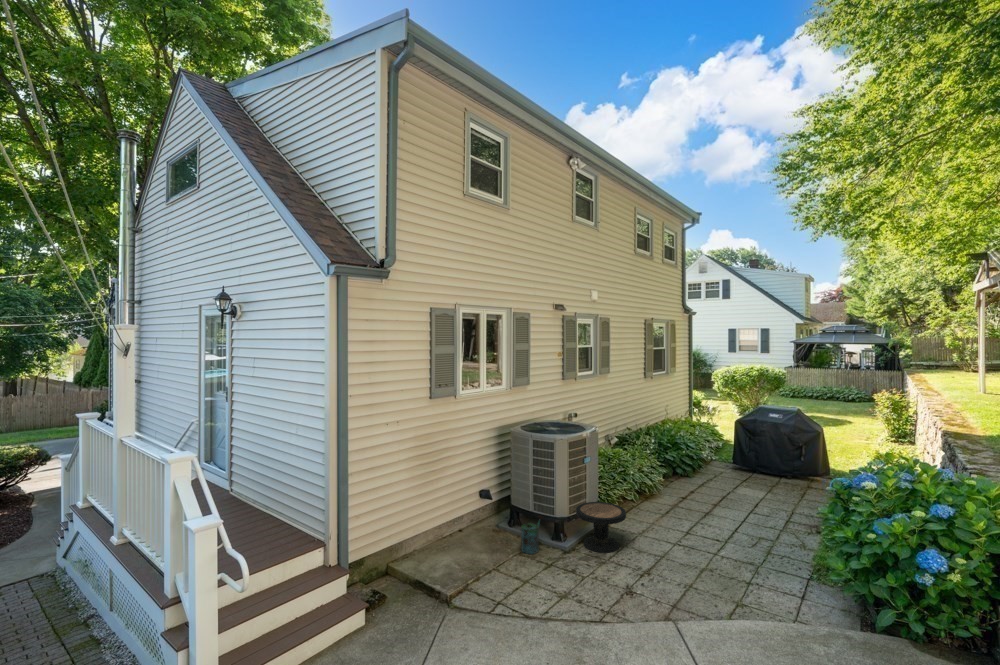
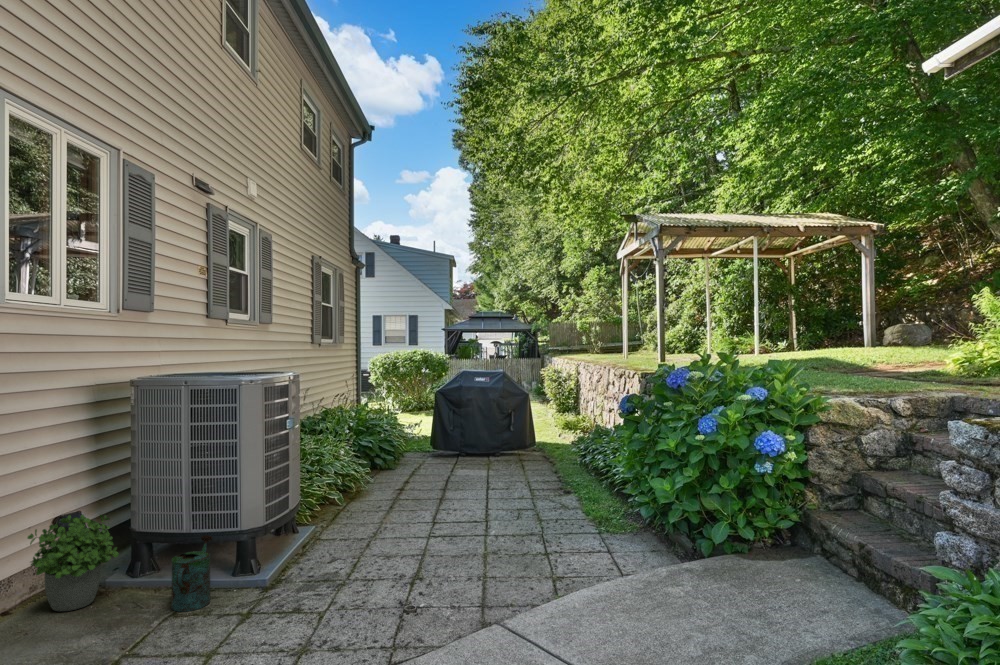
potted plant: none [470,491,503,537] -> present [27,515,119,611]
side table: present [576,502,626,553] -> none [277,494,364,575]

